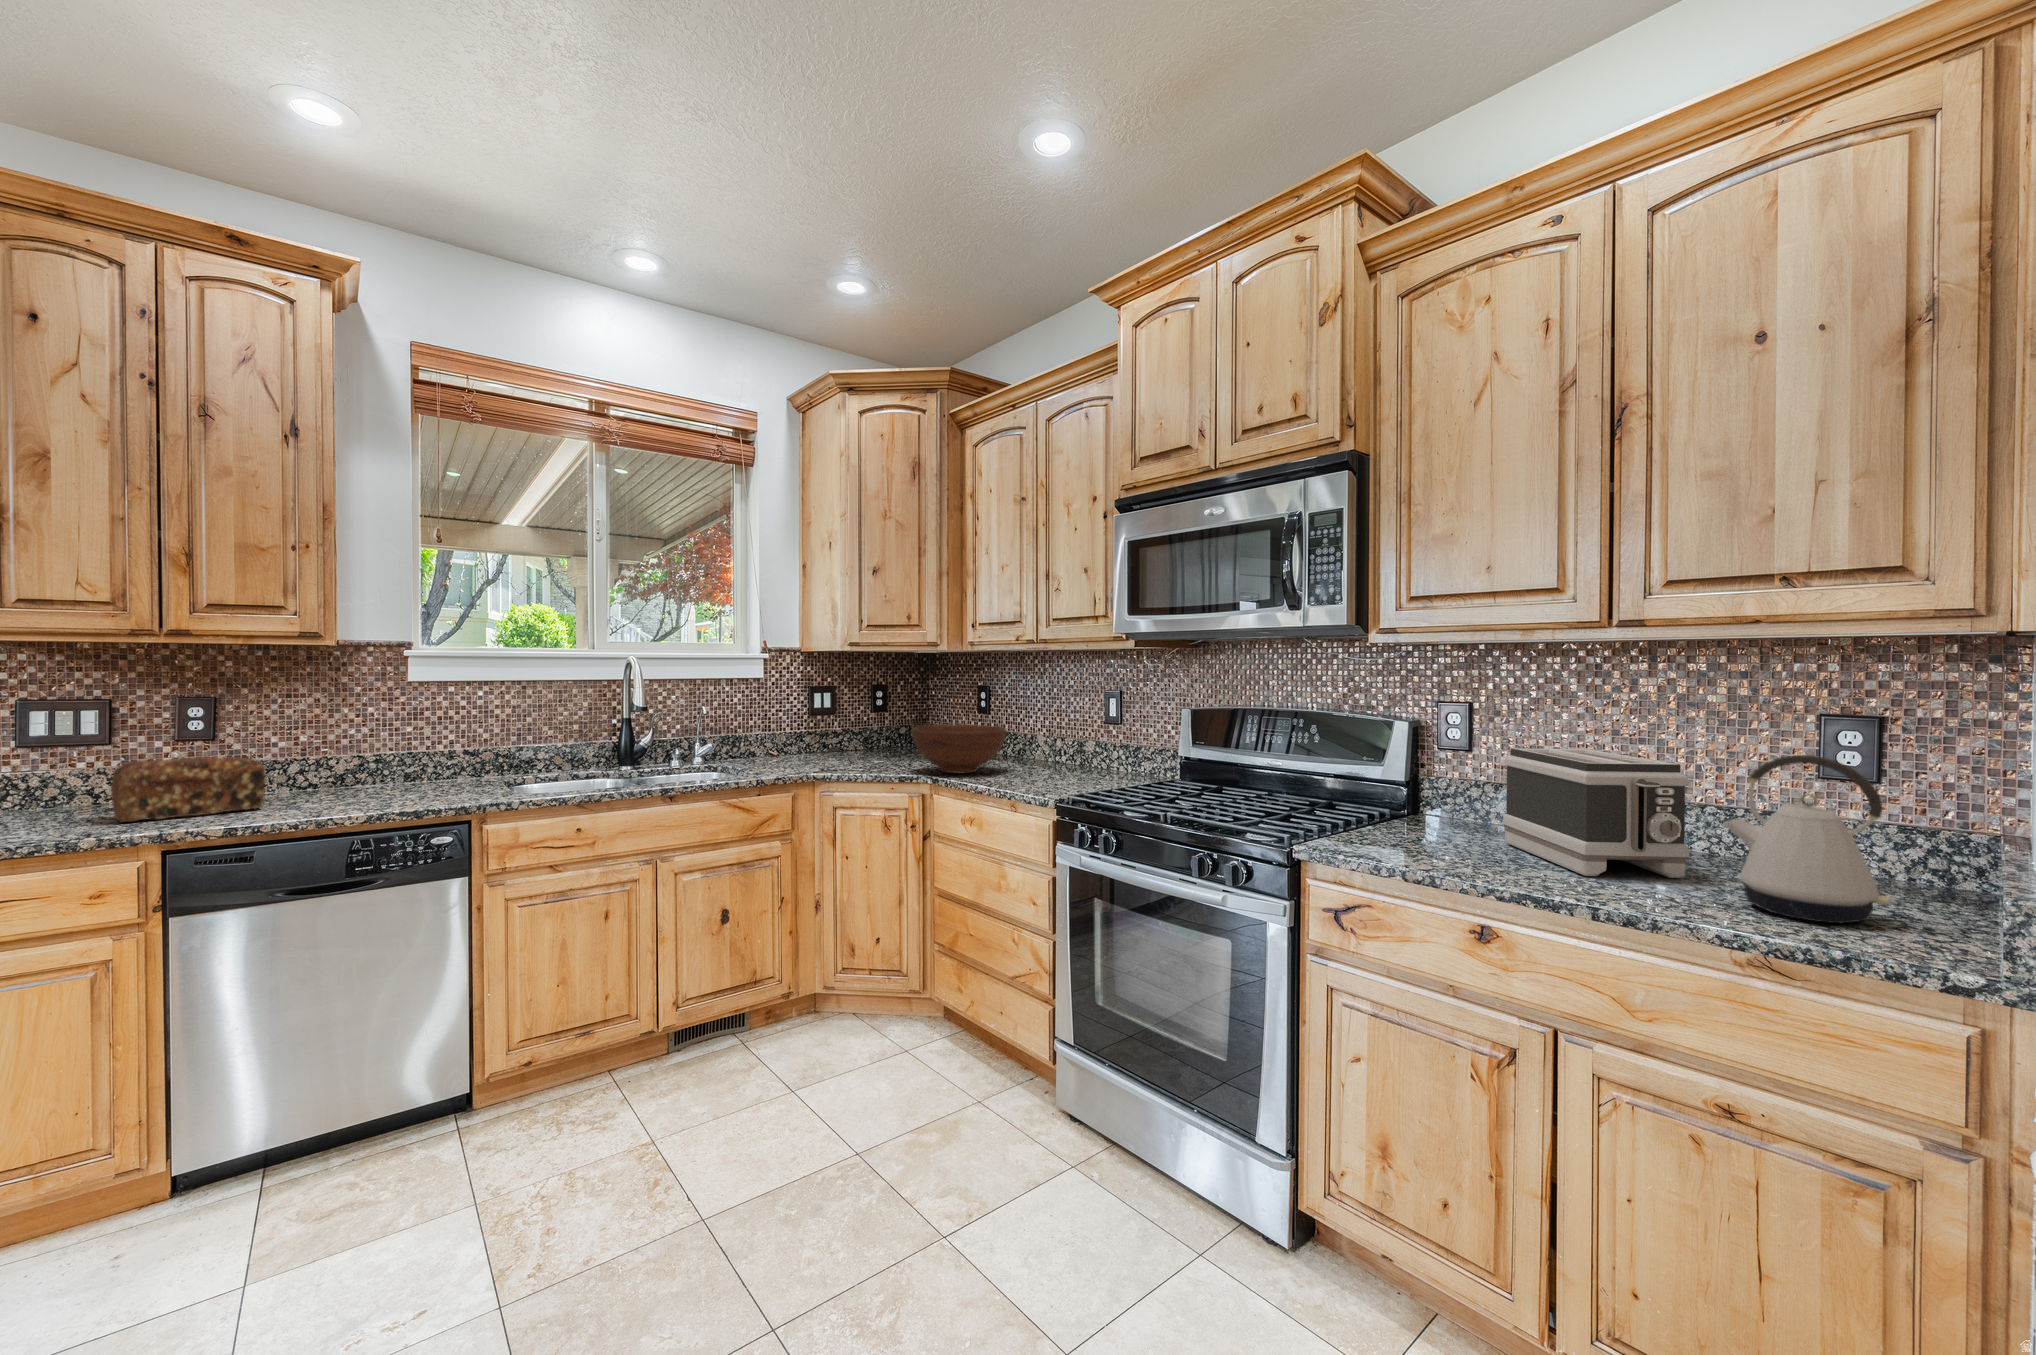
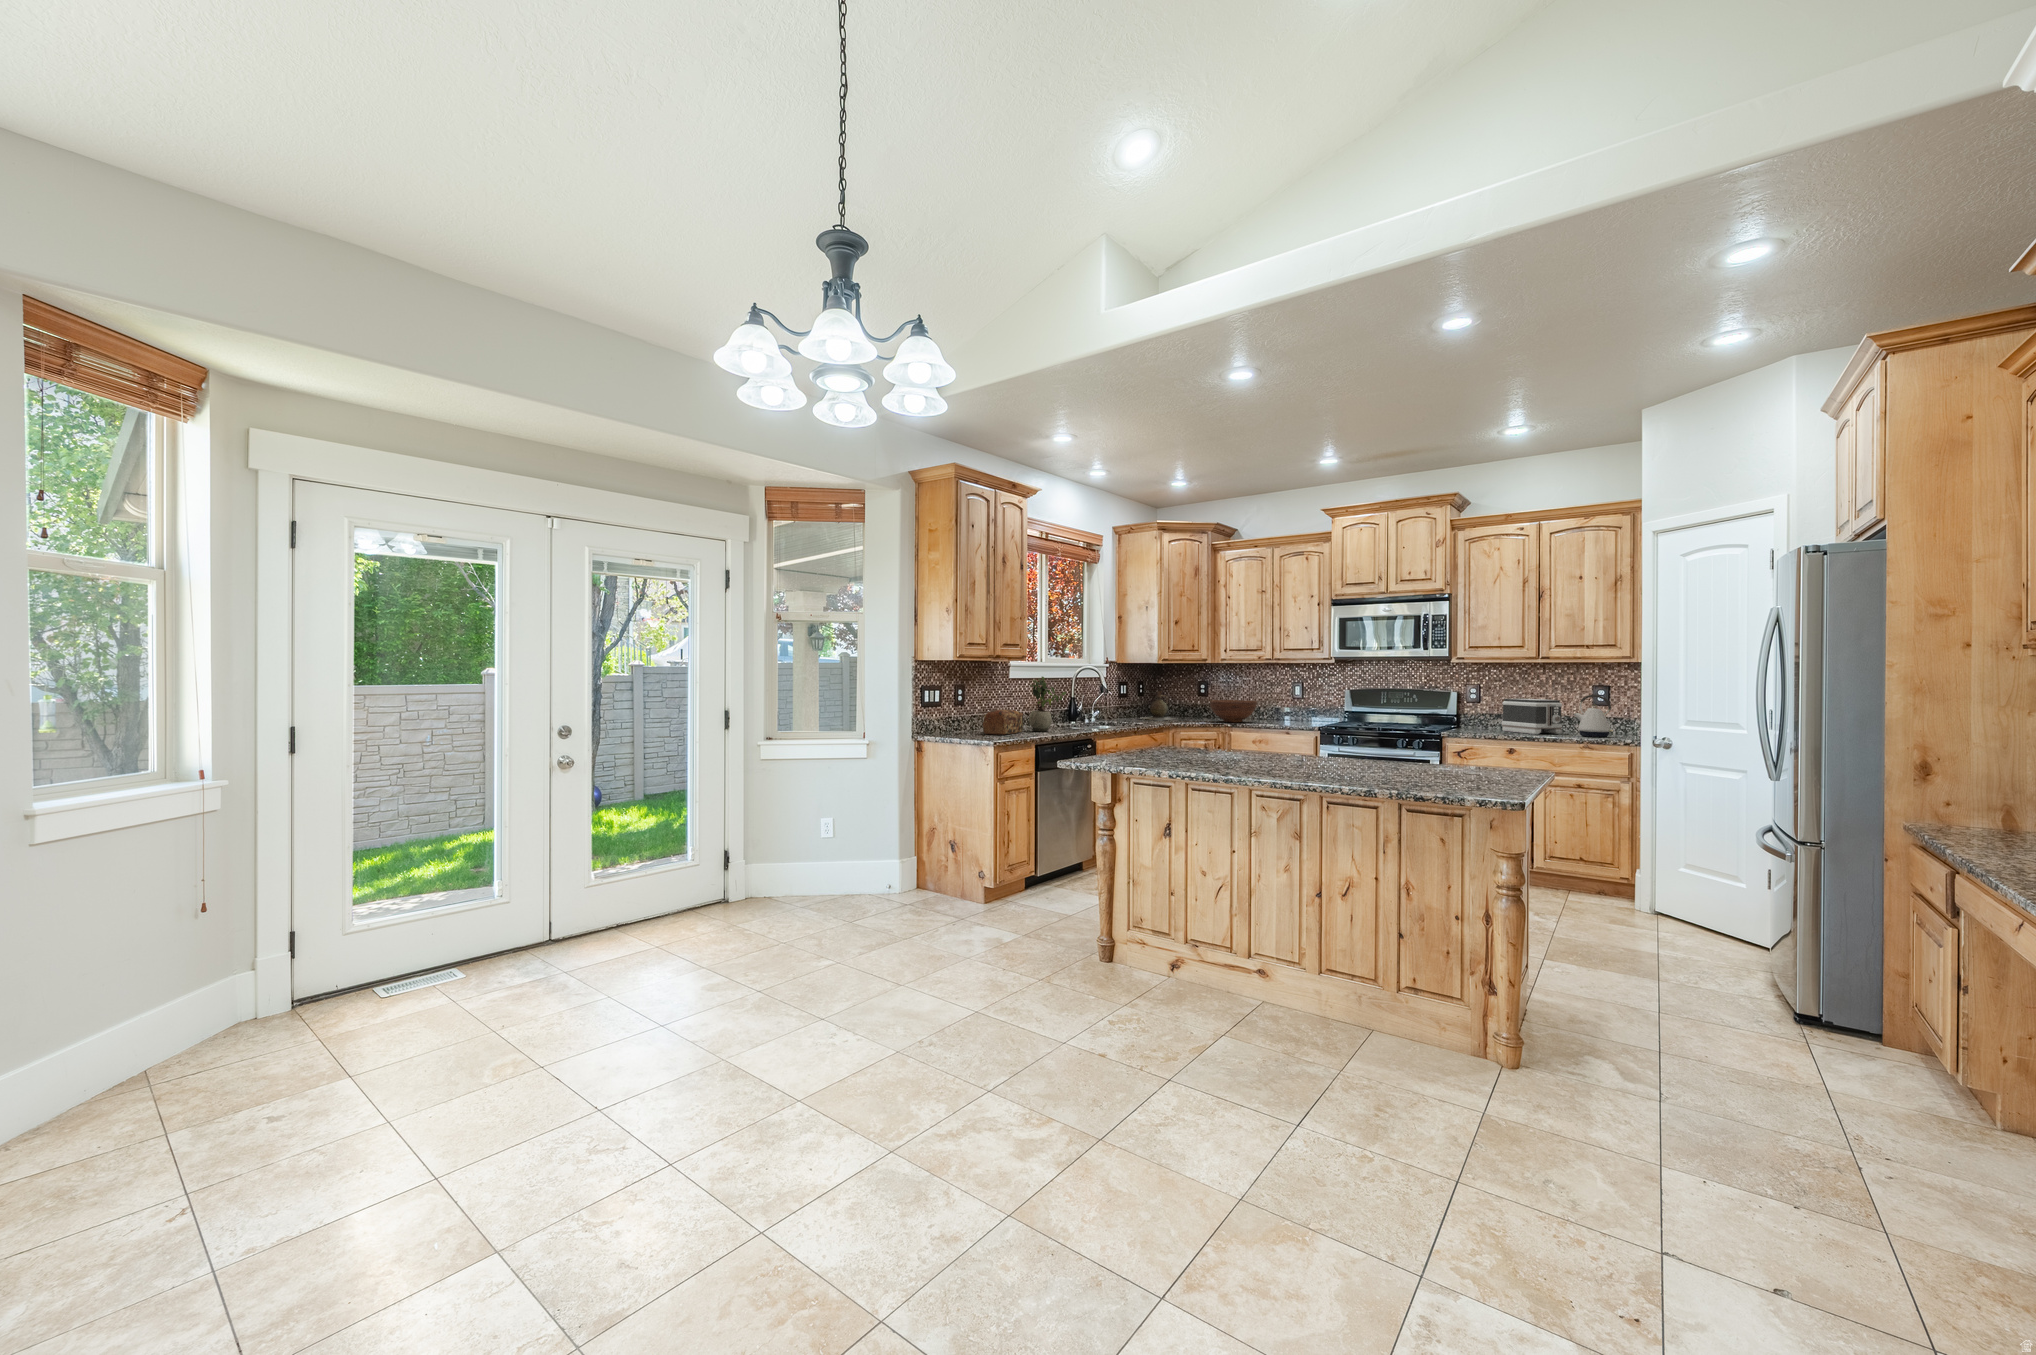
potted plant: none [309,680,382,806] -> present [1029,677,1066,732]
ceramic jug: none [836,704,911,761] -> present [1146,691,1169,720]

